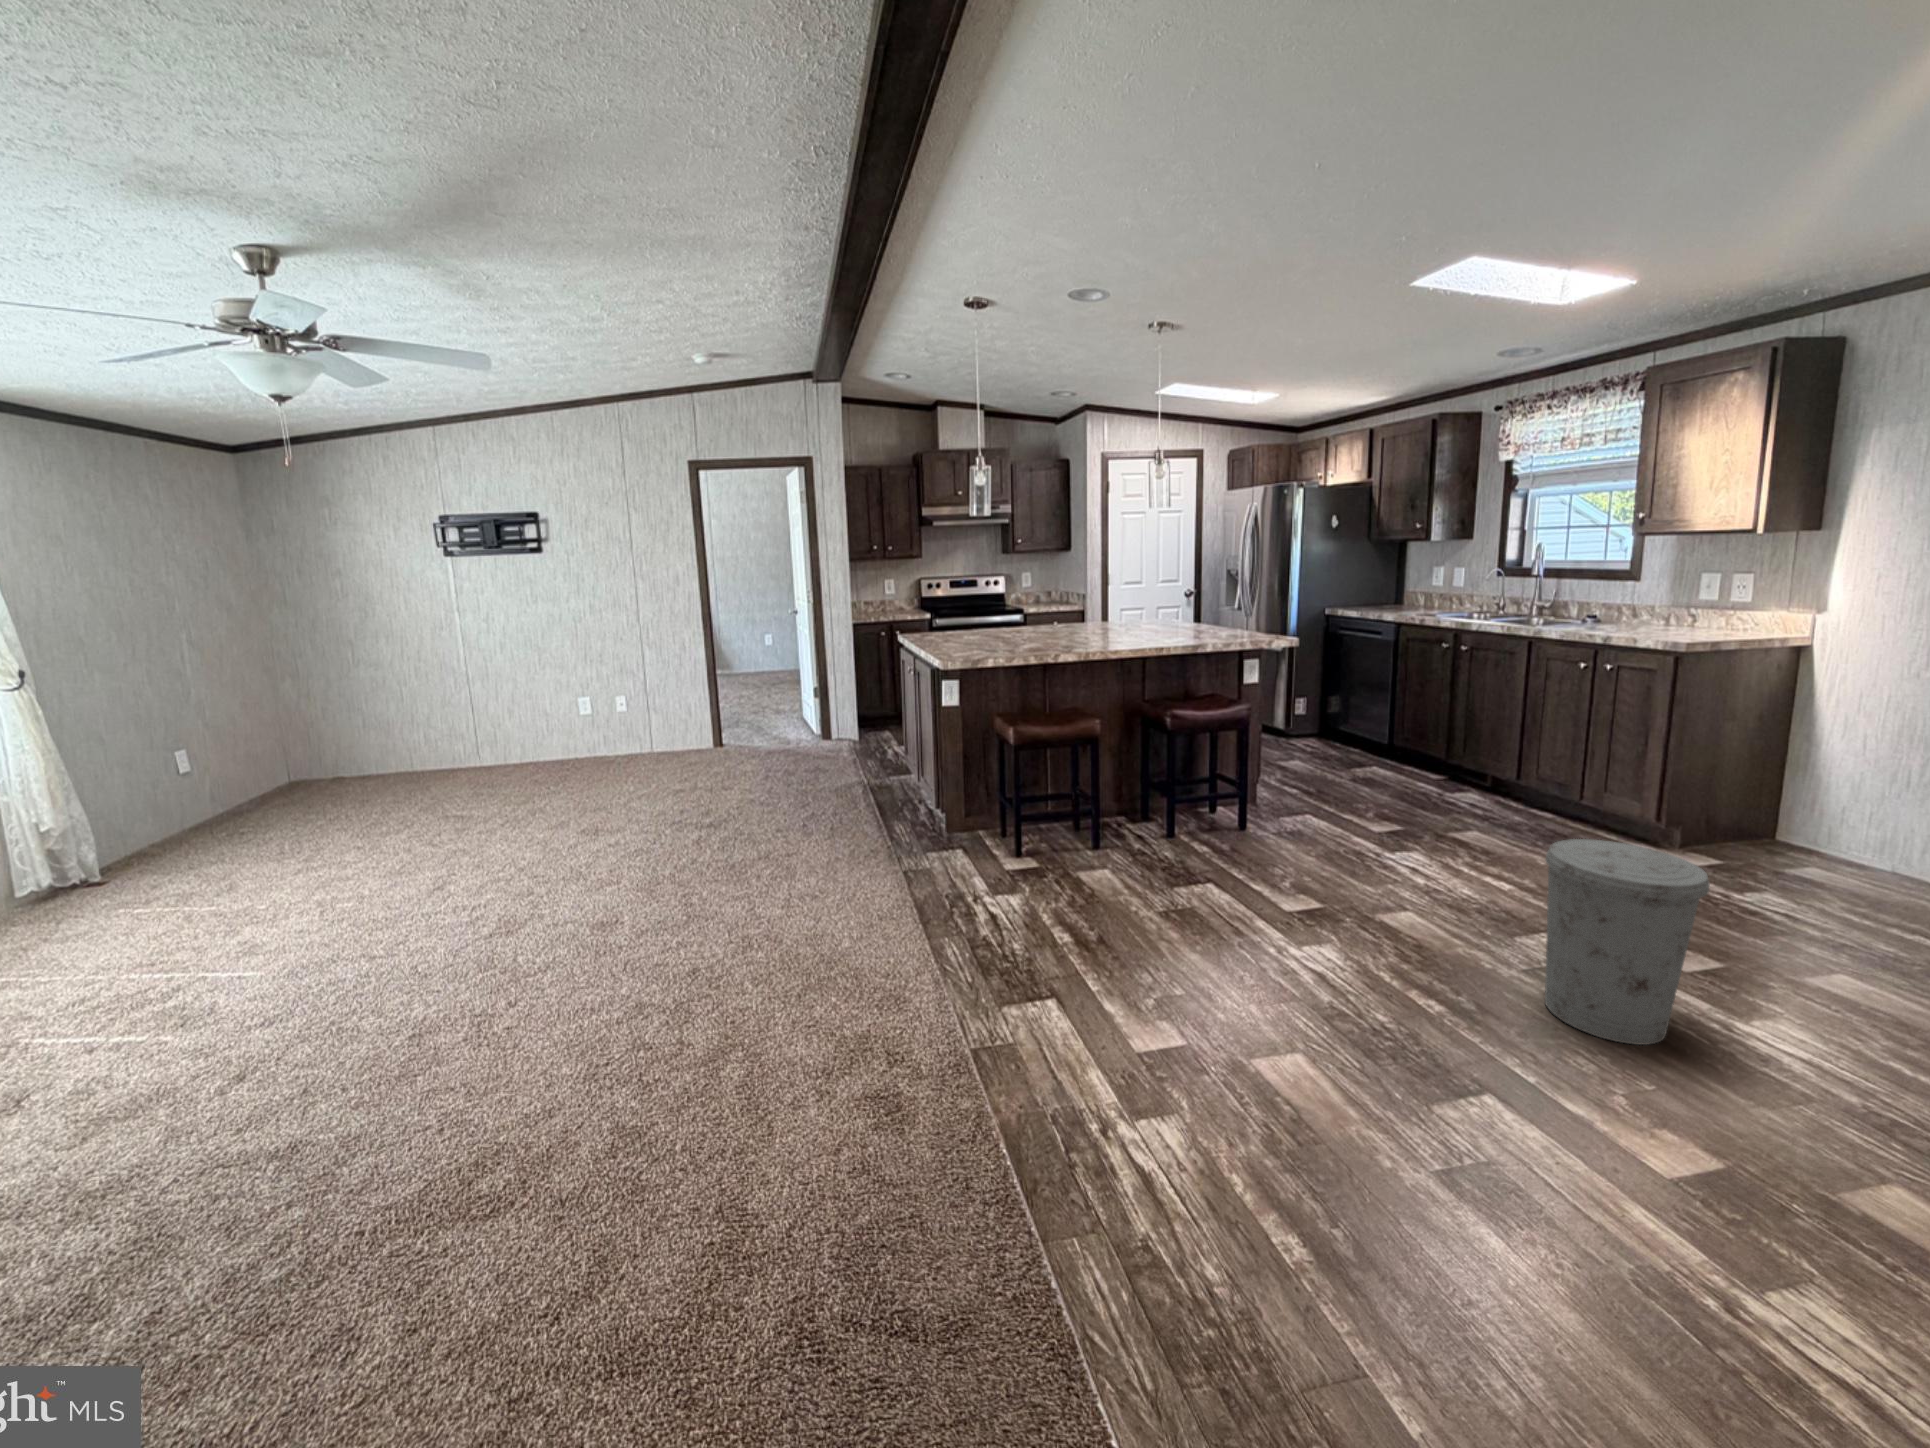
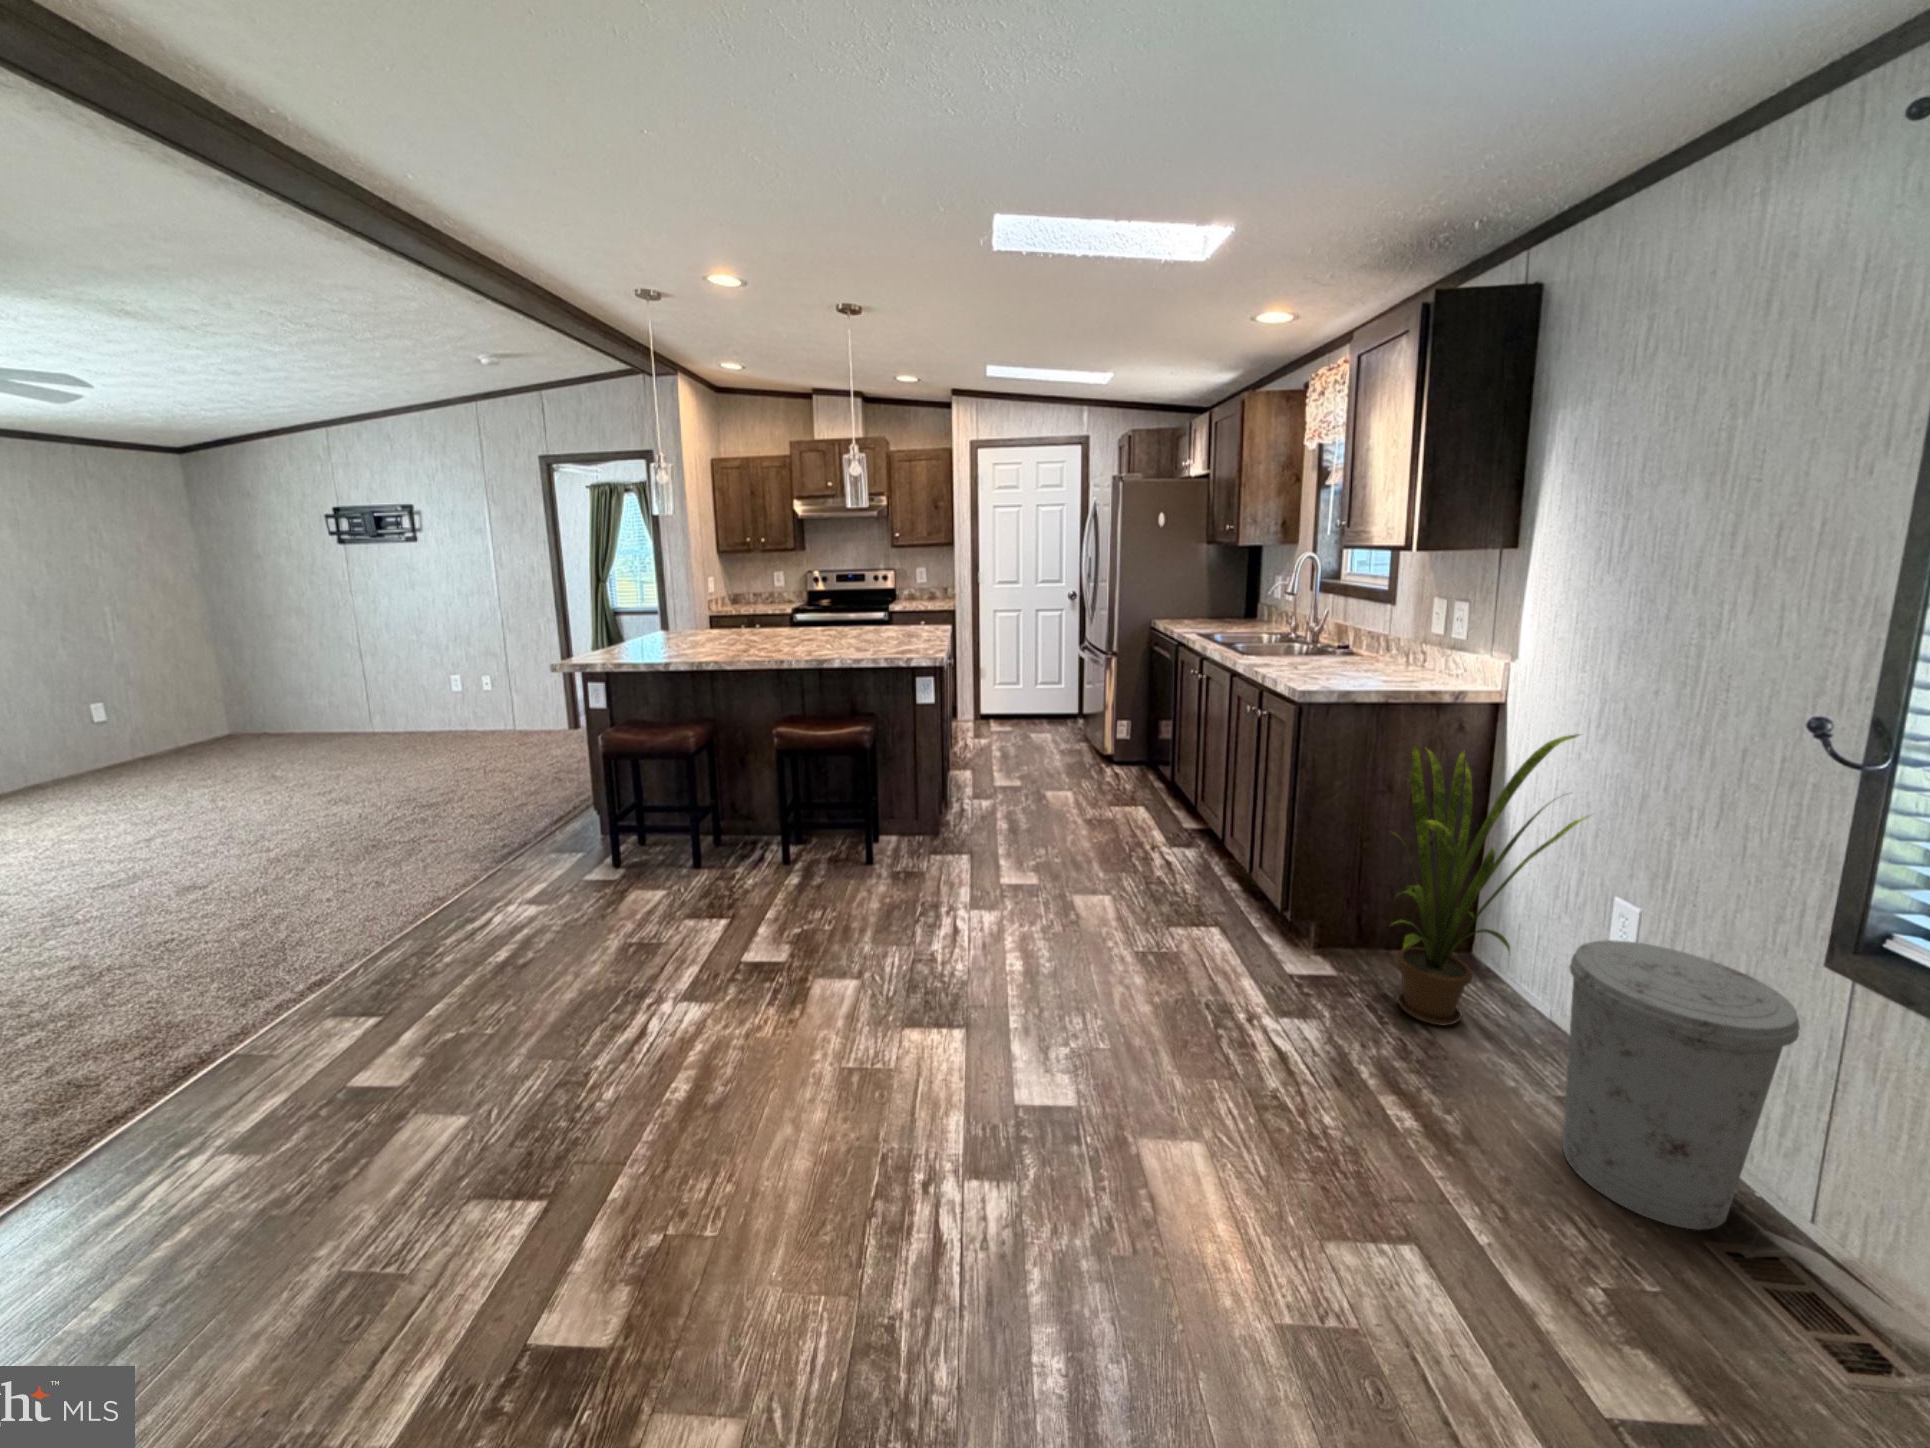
house plant: none [1368,686,1526,933] -> present [1393,735,1588,1025]

